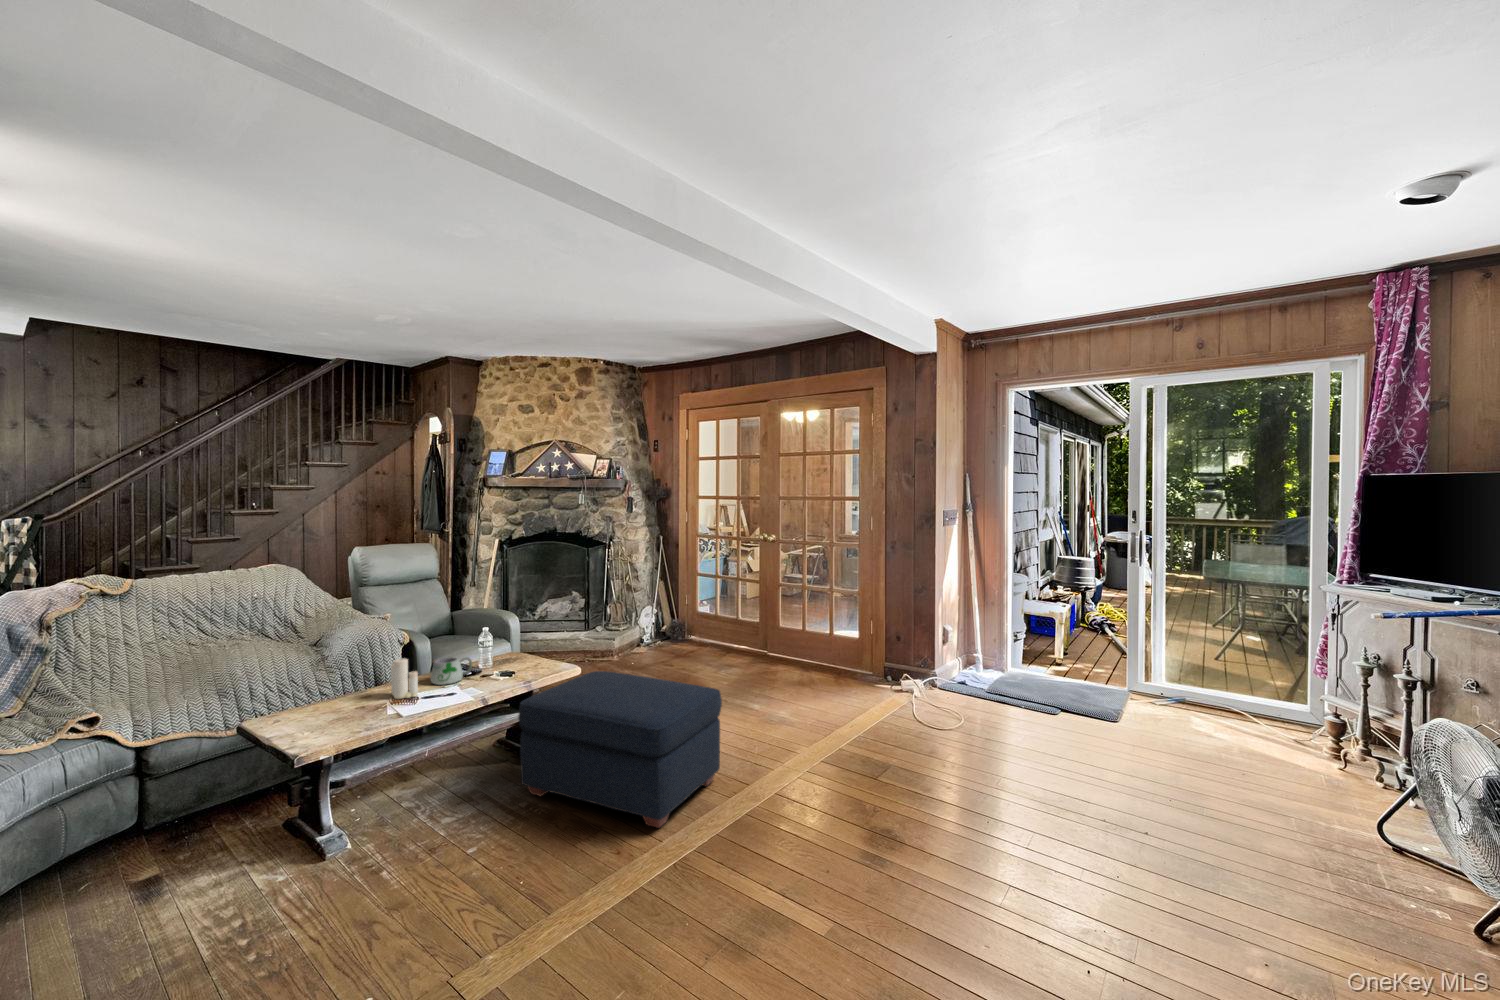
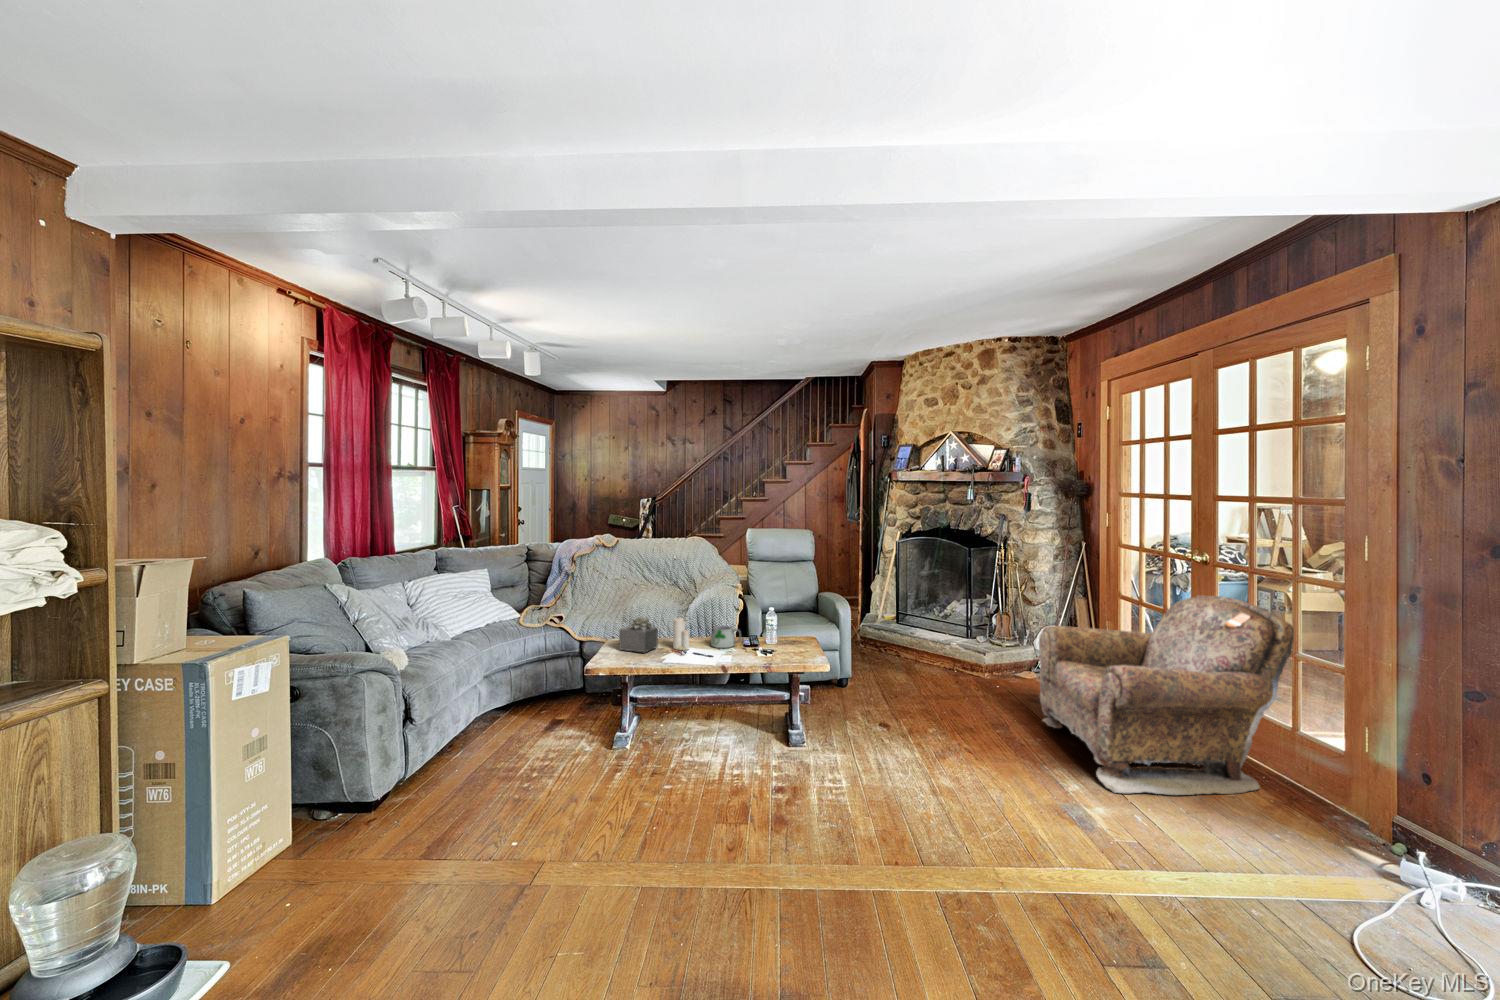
armchair: none [690,563,839,703] -> present [1039,595,1294,795]
succulent plant: none [325,665,375,719] -> present [619,616,658,652]
ottoman: present [518,671,722,828] -> none [727,670,896,845]

